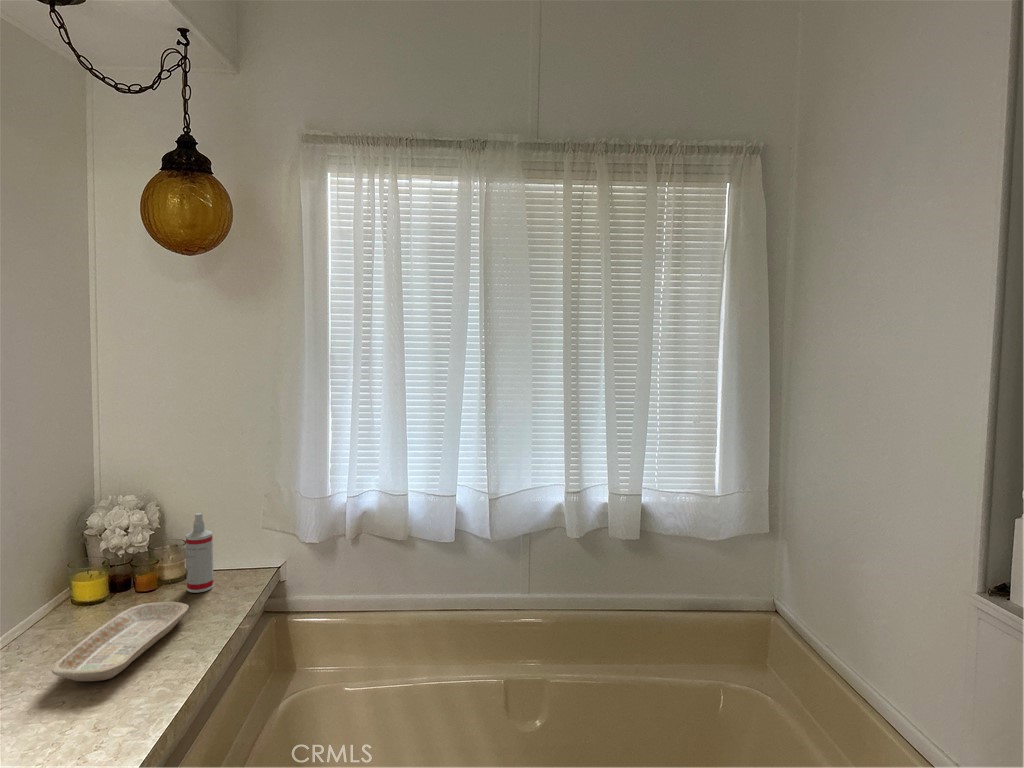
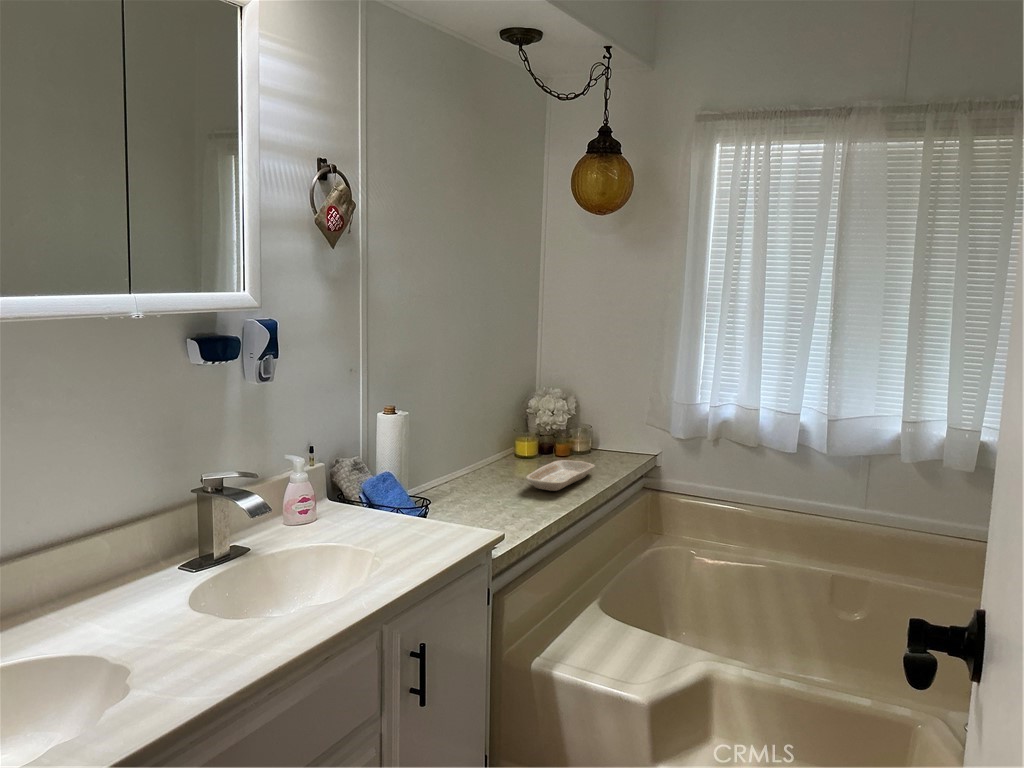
spray bottle: present [186,513,214,593] -> none [590,405,609,462]

